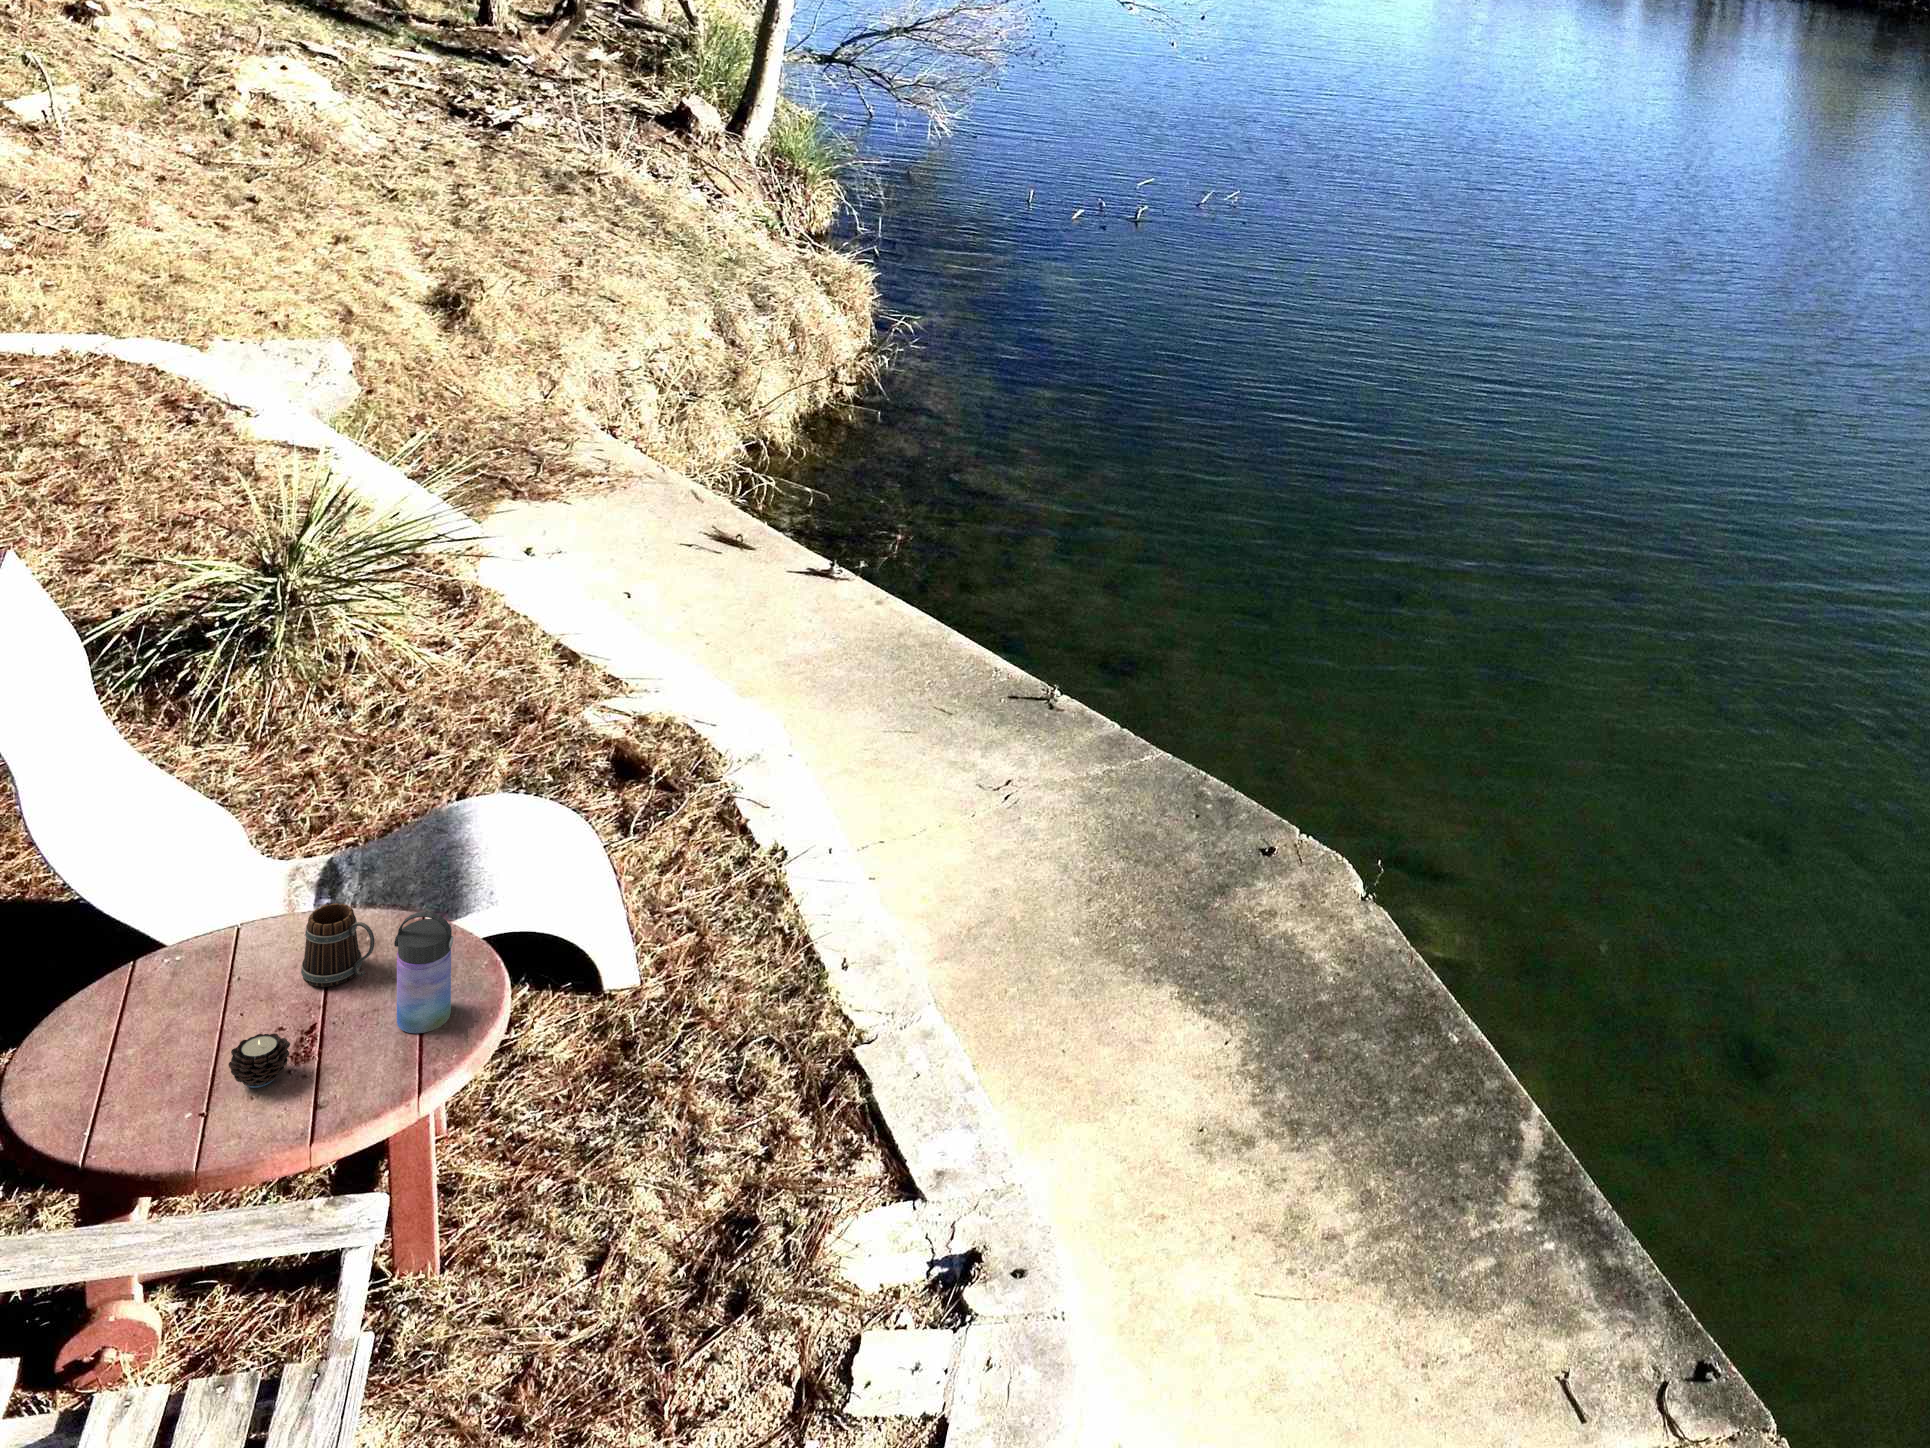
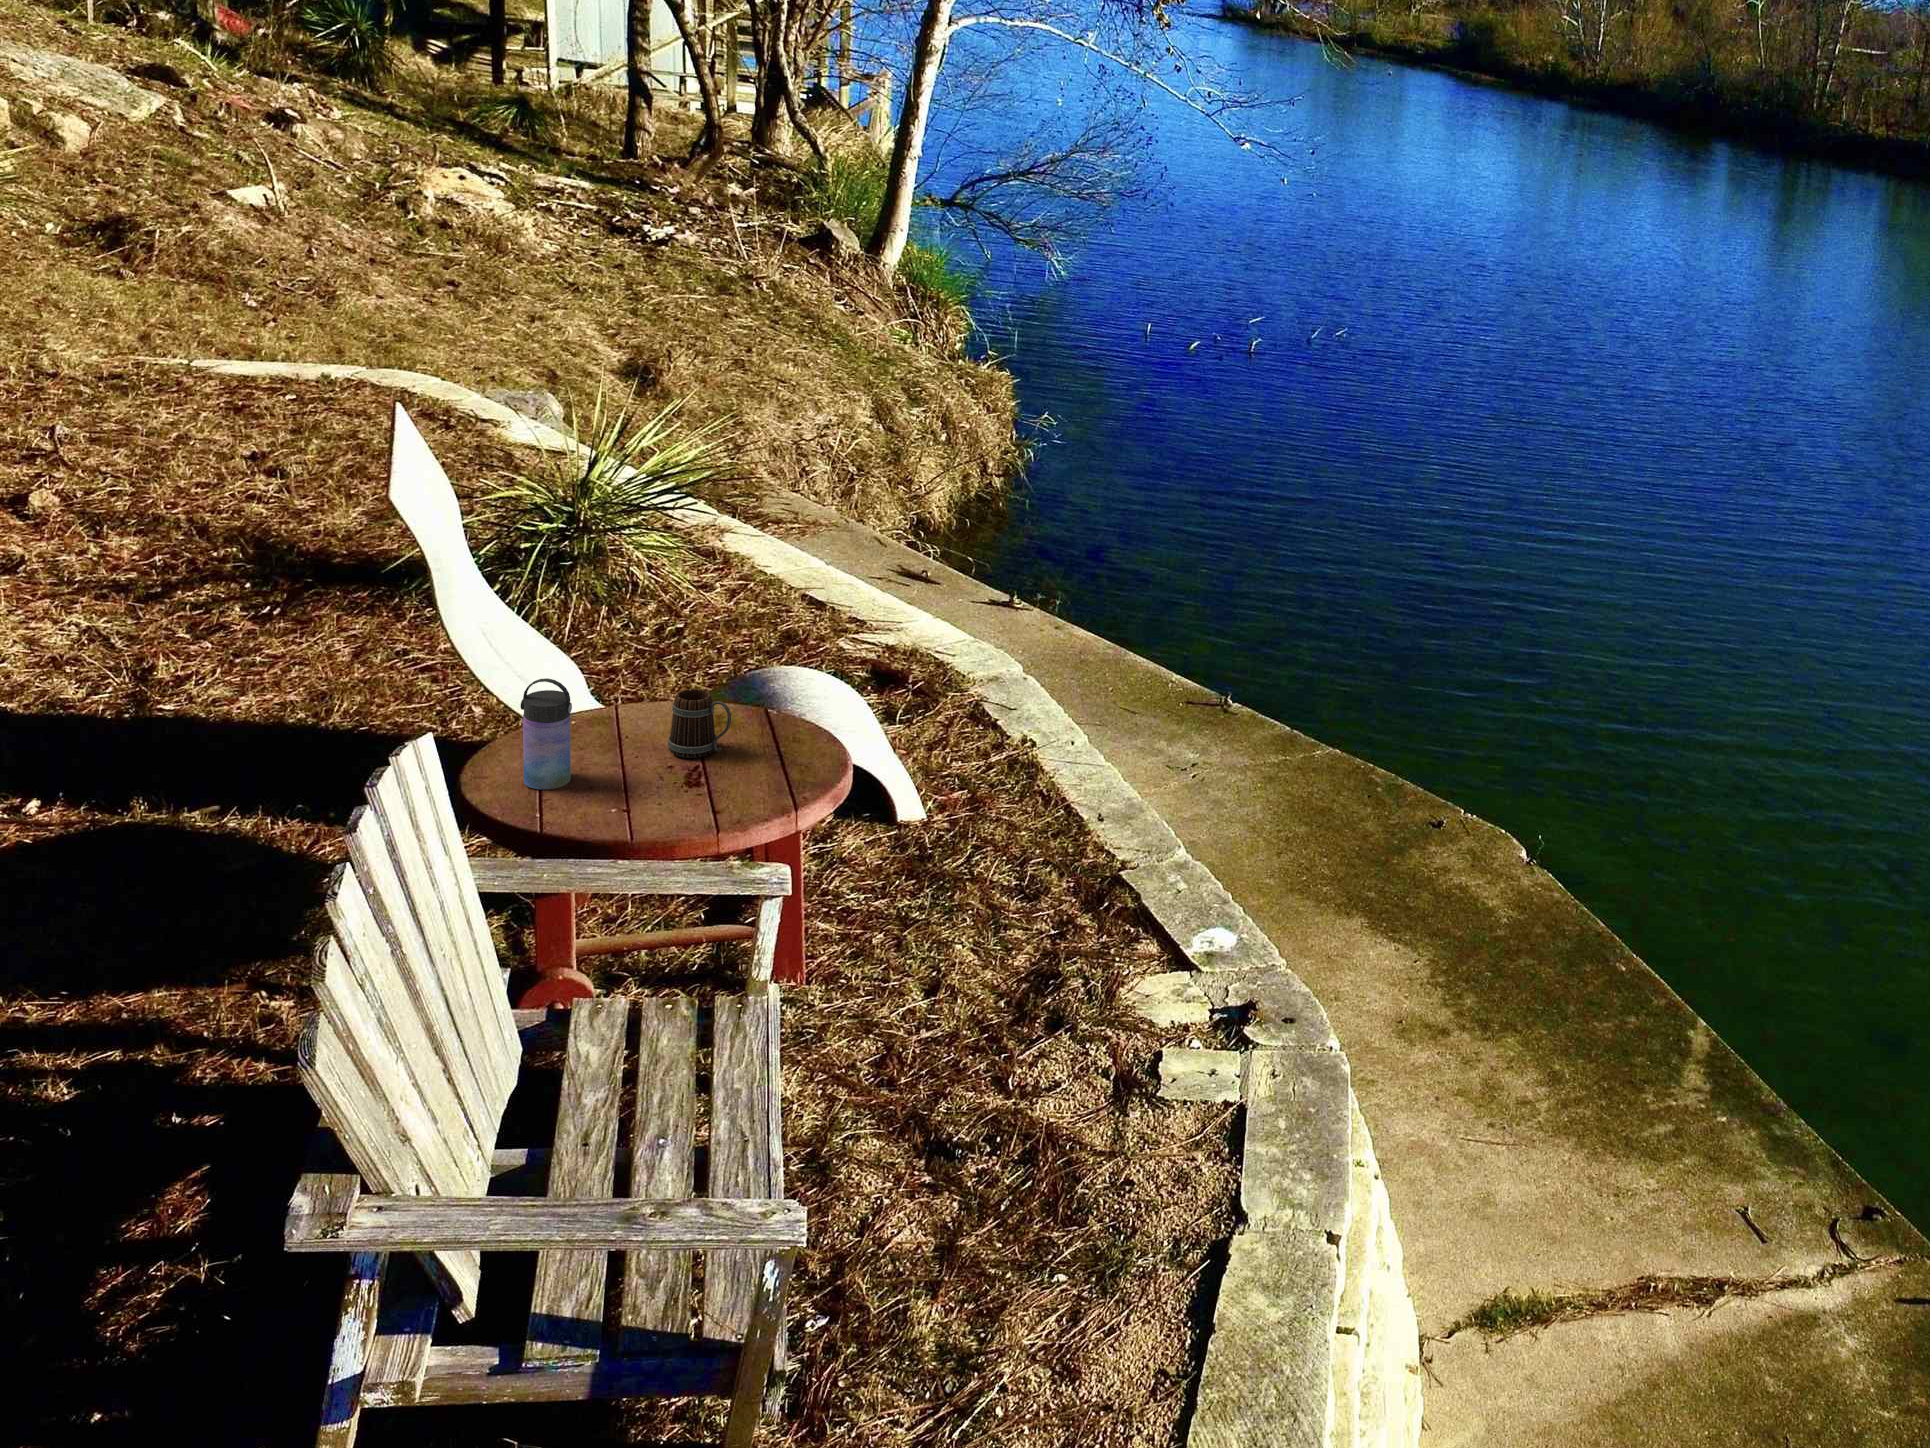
water bottle: present [394,912,453,1033] -> present [521,678,572,789]
candle: present [228,1034,290,1088] -> none [629,772,676,815]

